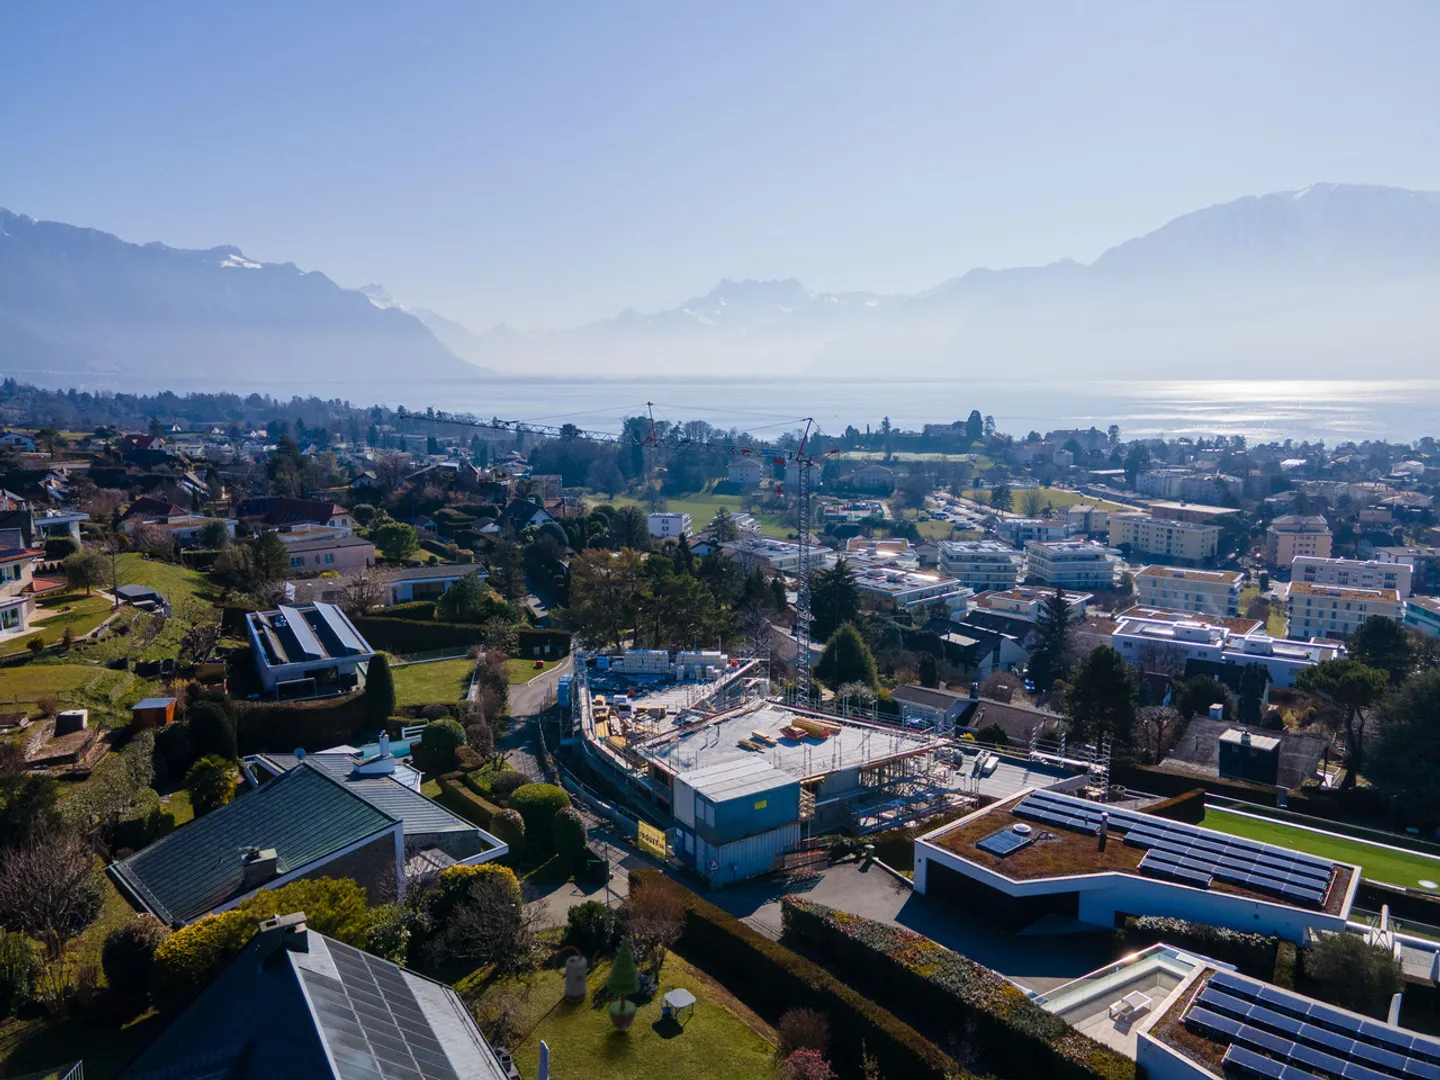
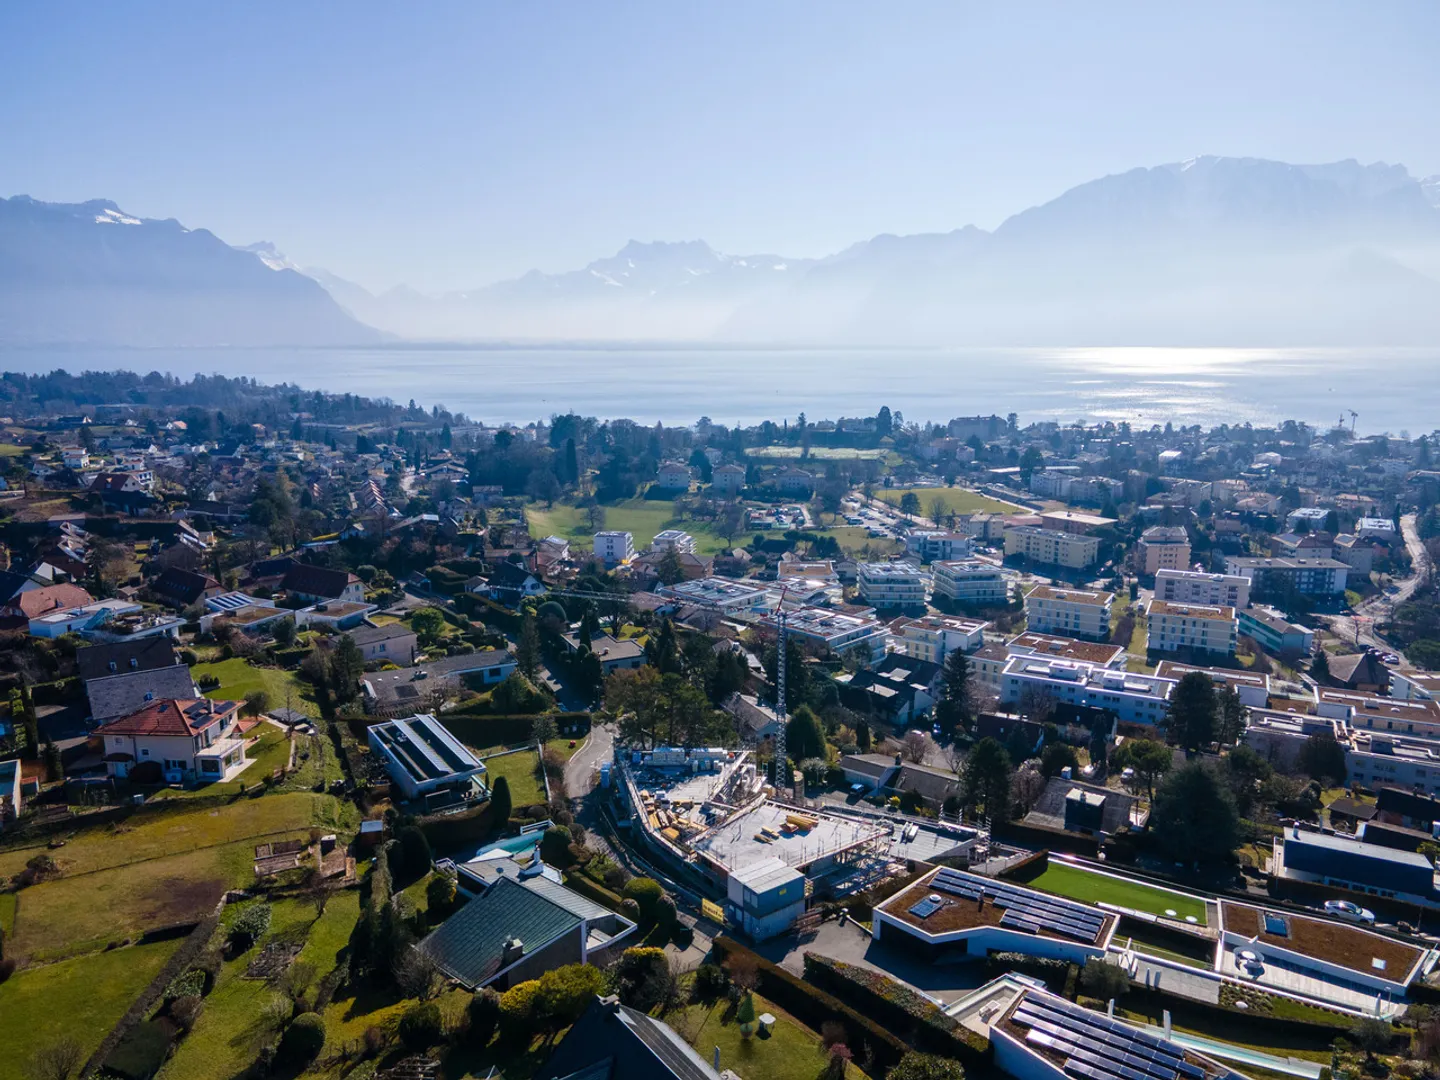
watering can: present [553,946,599,1003] -> none [706,998,727,1026]

